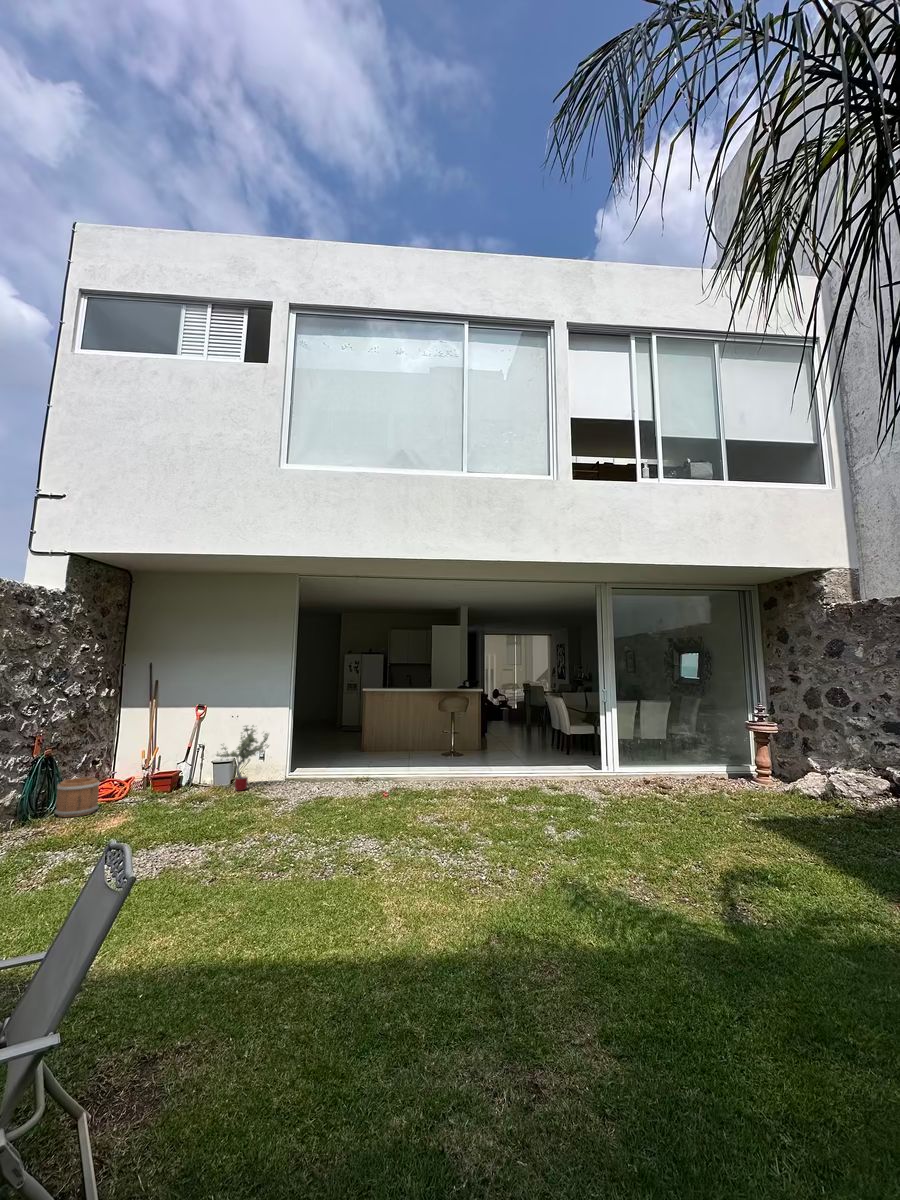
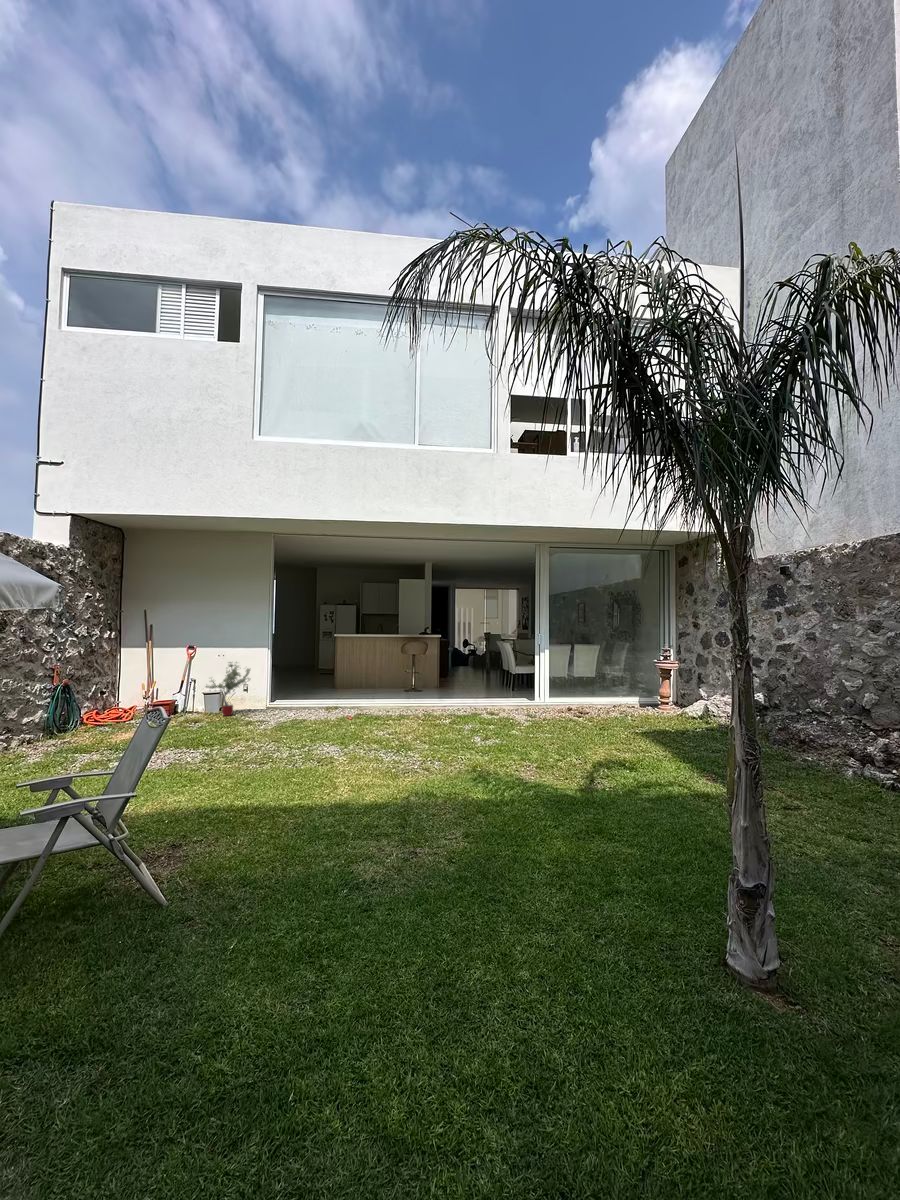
bucket: present [55,777,100,817] -> none [73,703,109,734]

